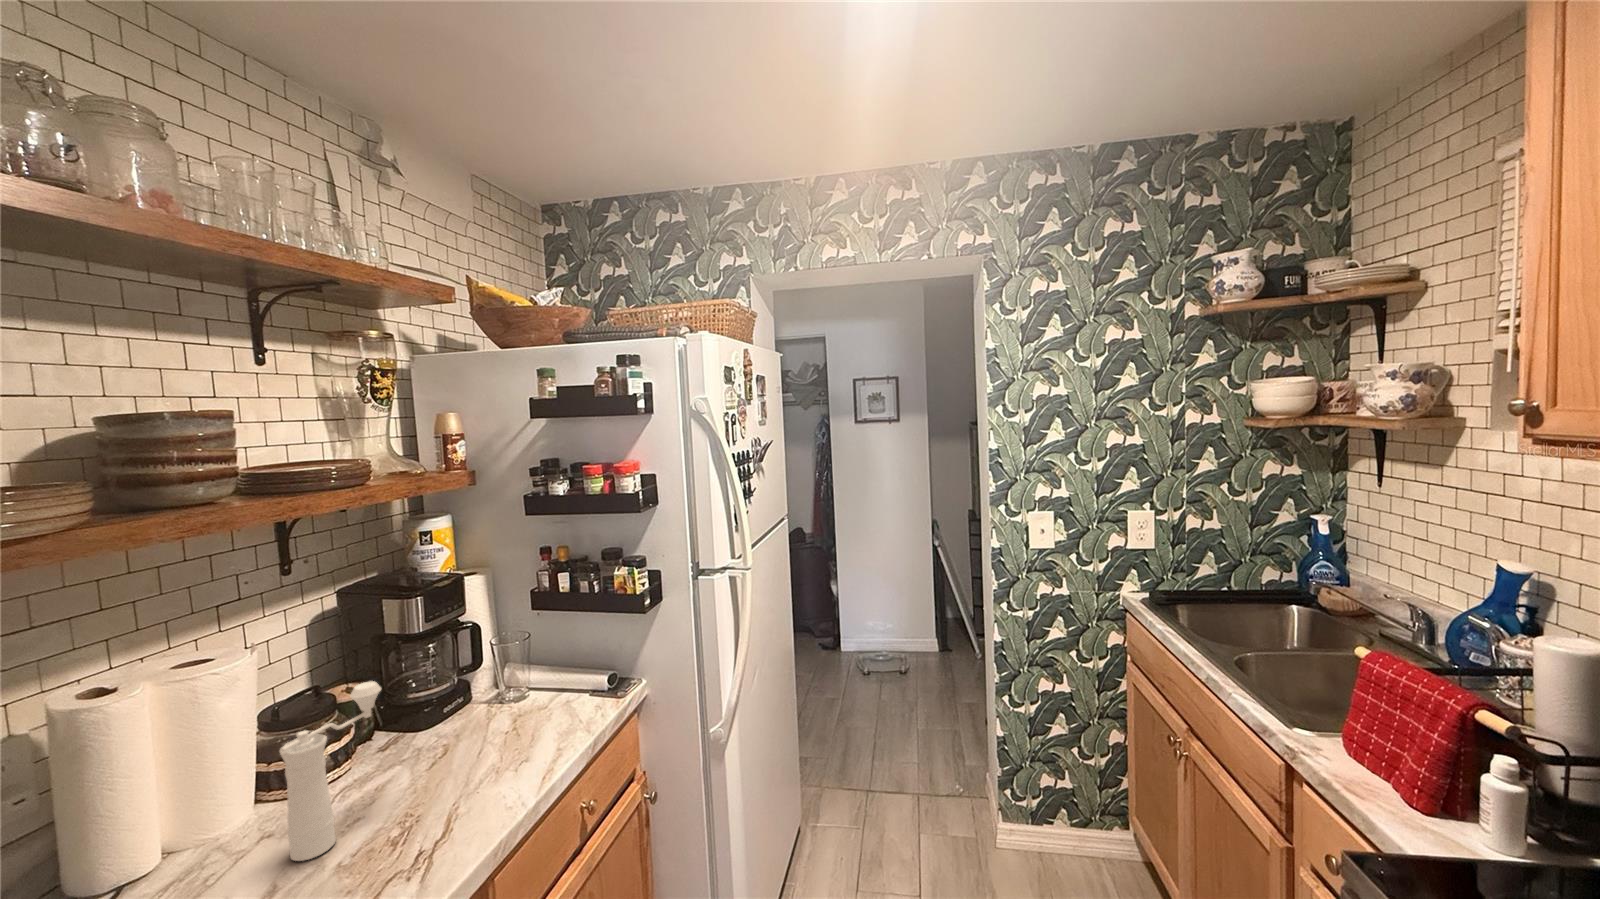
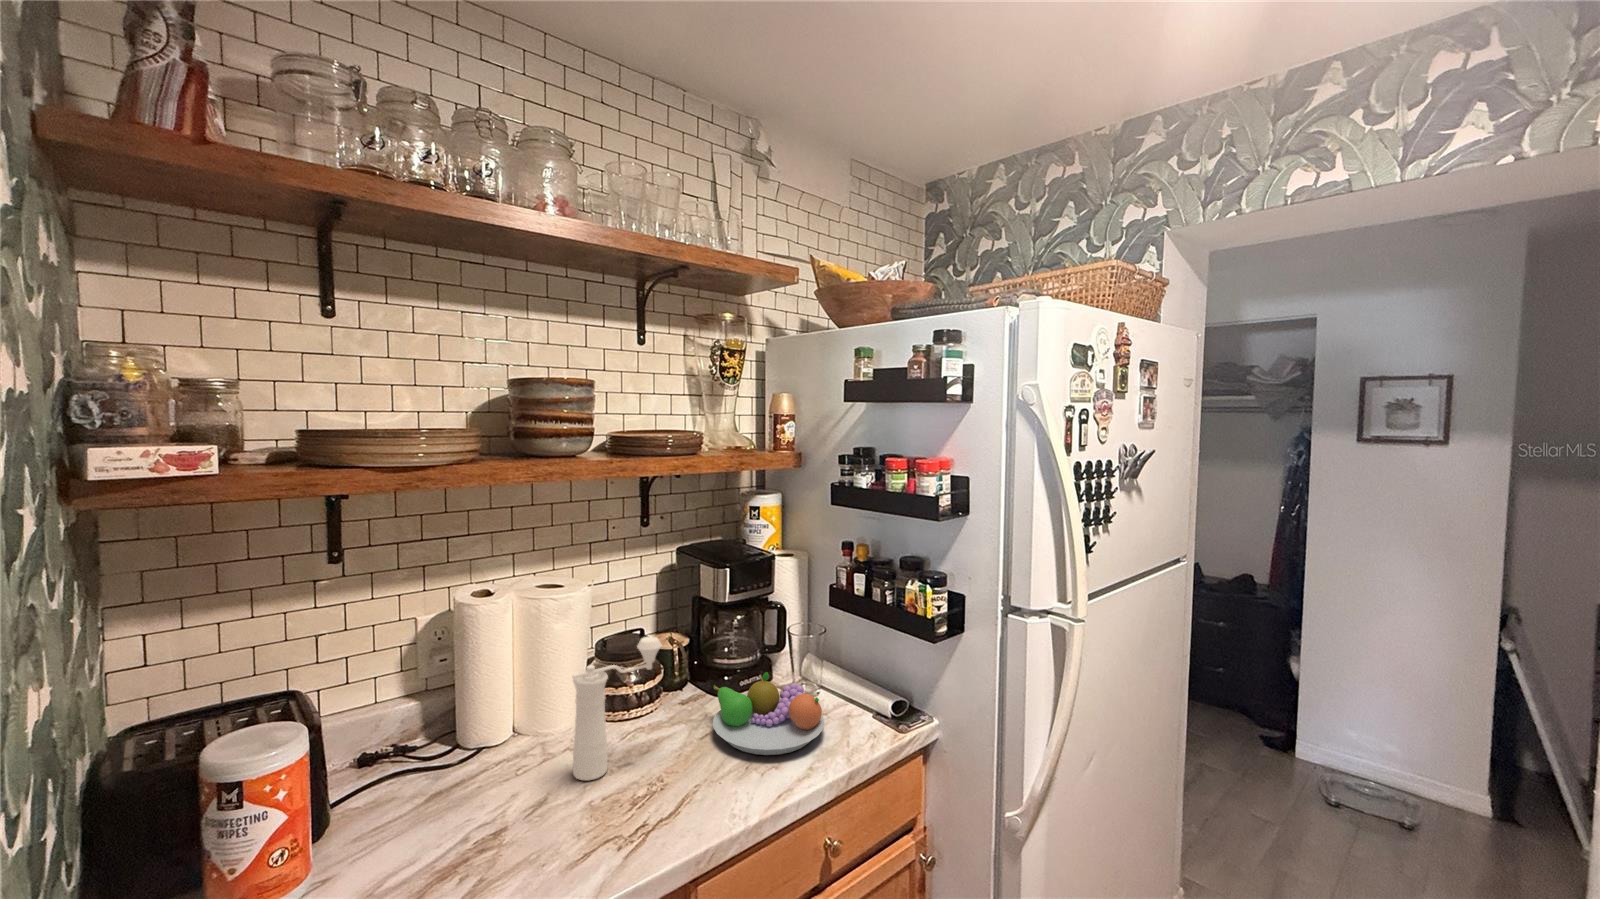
fruit bowl: none [427,687,557,764] -> present [713,672,824,755]

